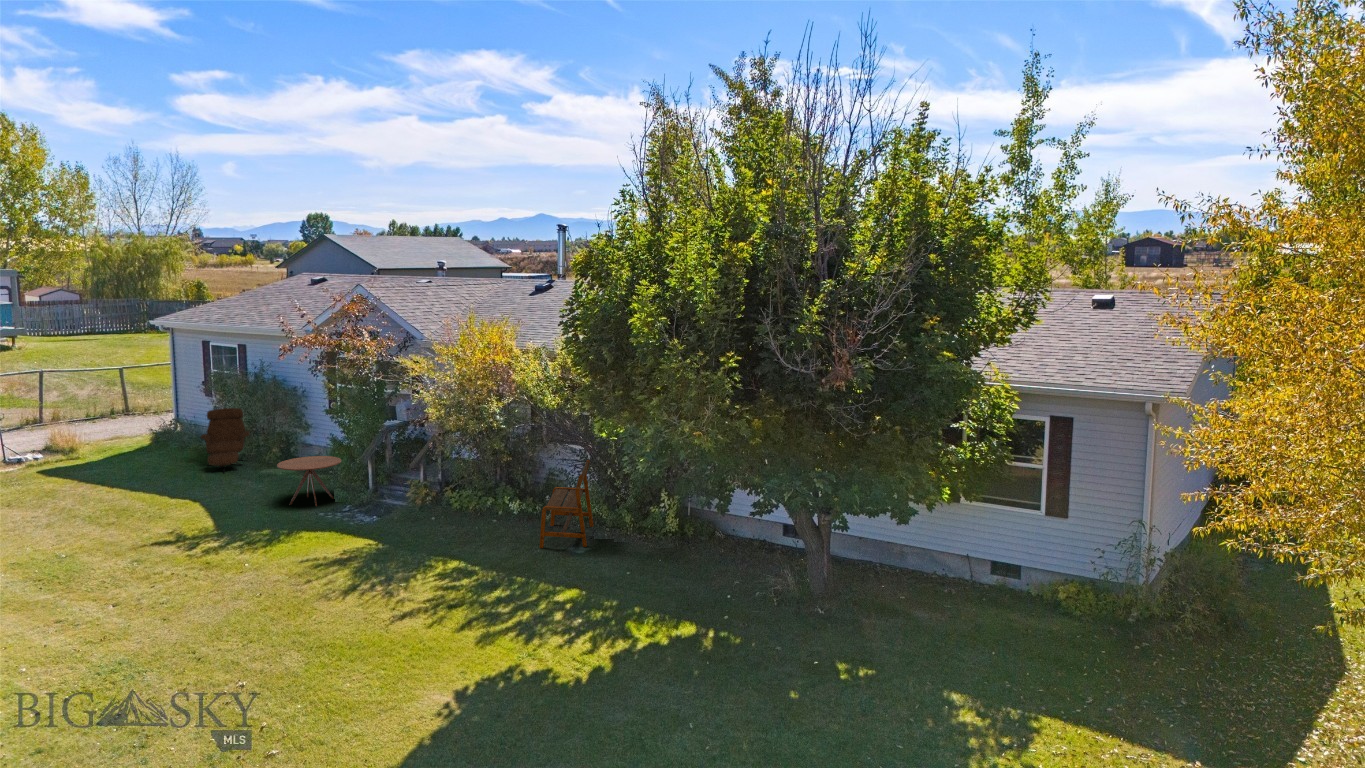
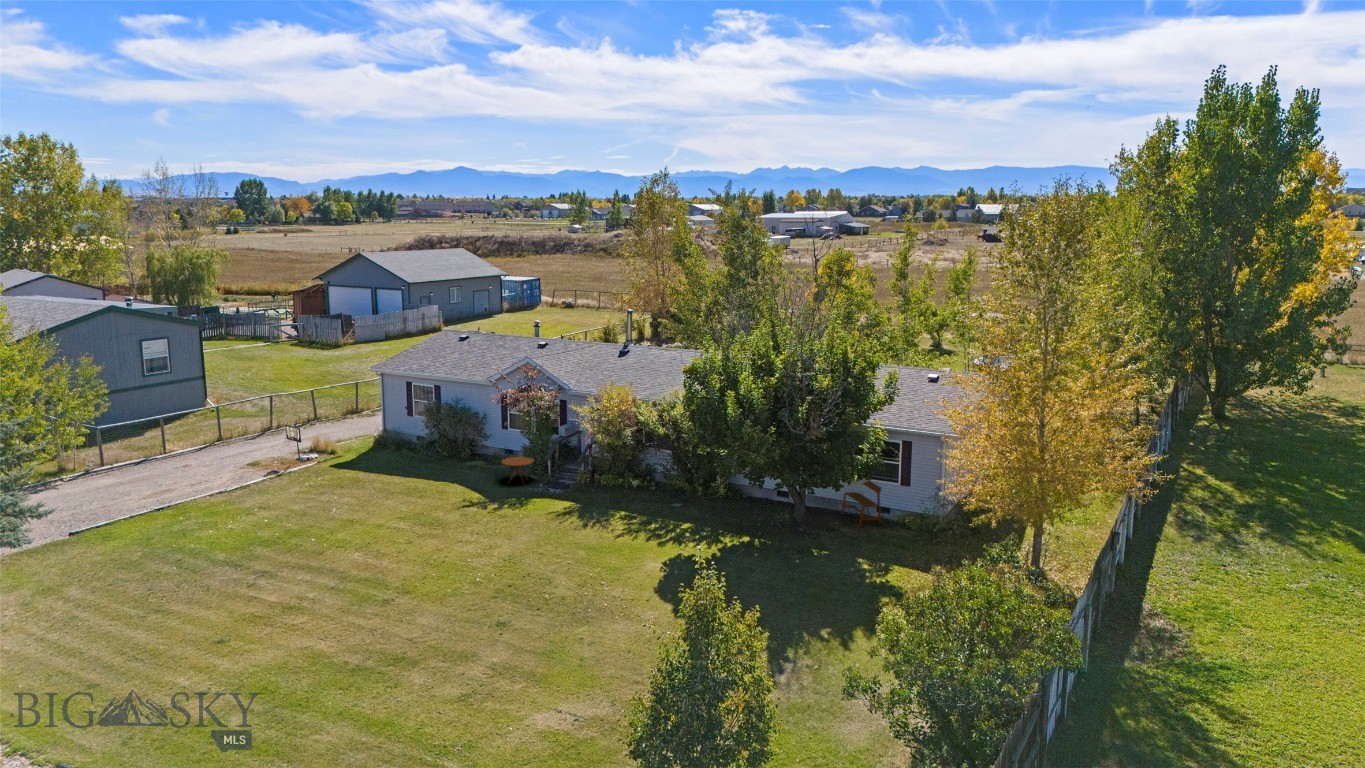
lounge chair: present [200,408,250,472] -> none [428,426,455,466]
bench: present [540,460,594,548] -> present [841,480,881,526]

